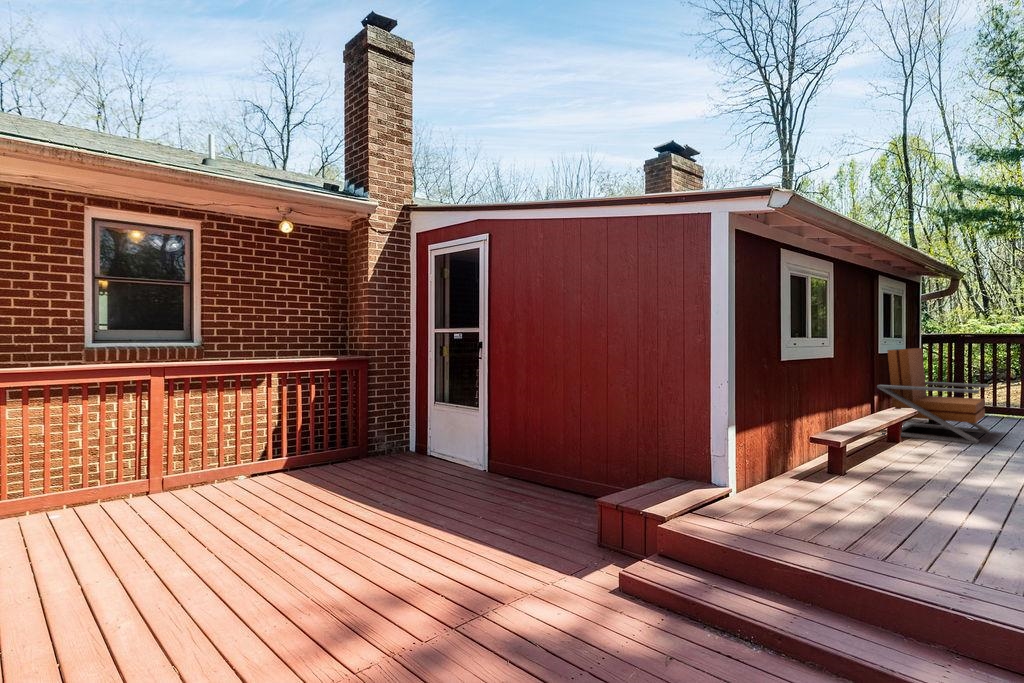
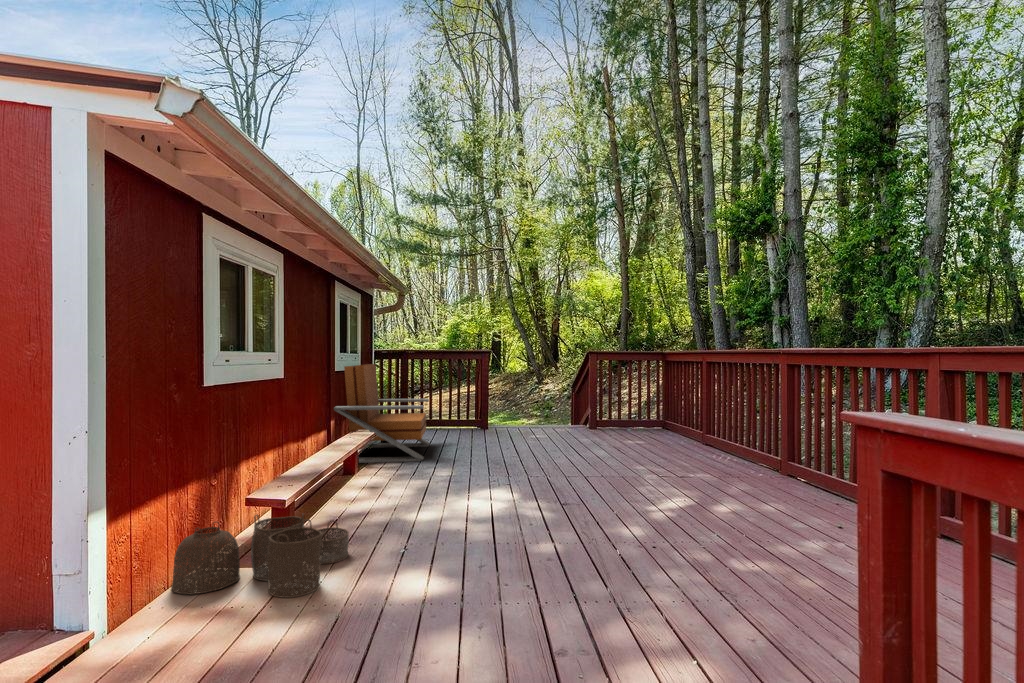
woven basket: none [770,445,892,499] -> present [171,513,349,598]

